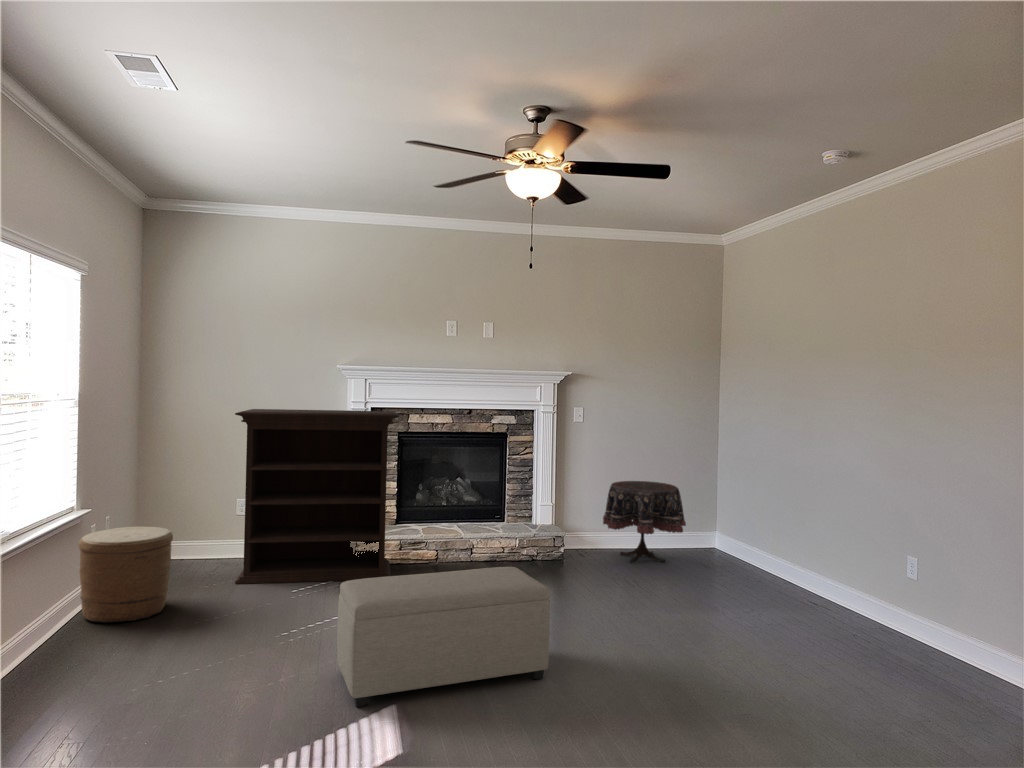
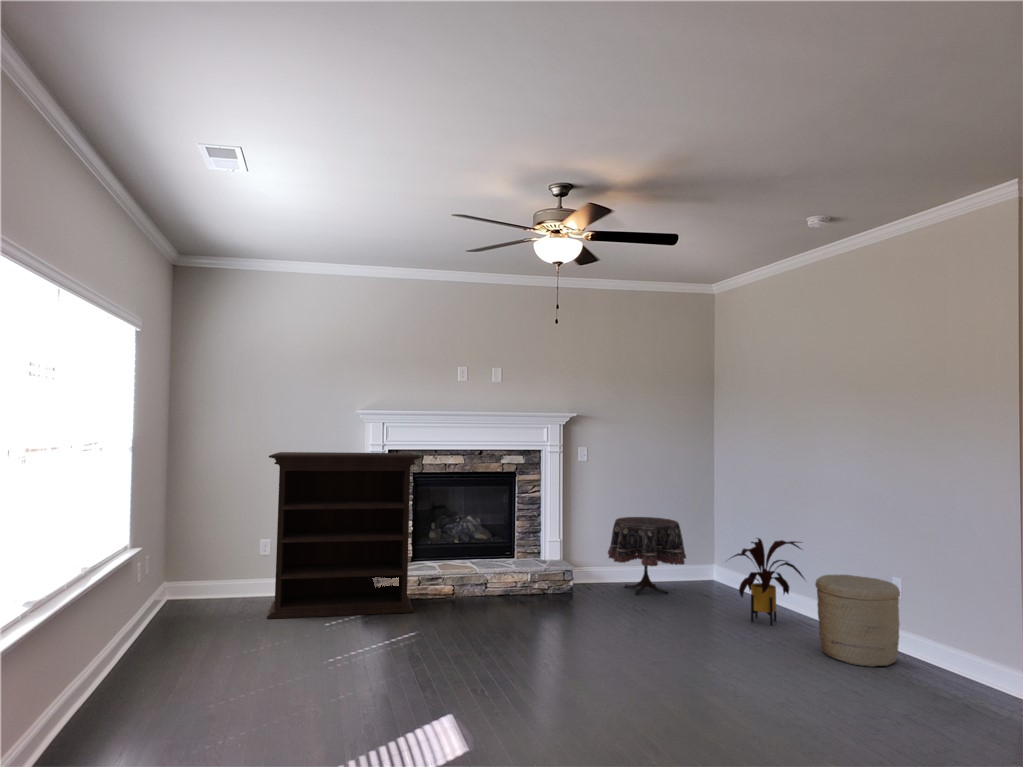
house plant: none [724,507,812,601] -> present [731,538,804,625]
woven basket: present [79,526,173,623] -> present [815,575,900,667]
ottoman: present [337,567,550,707] -> none [385,593,578,720]

